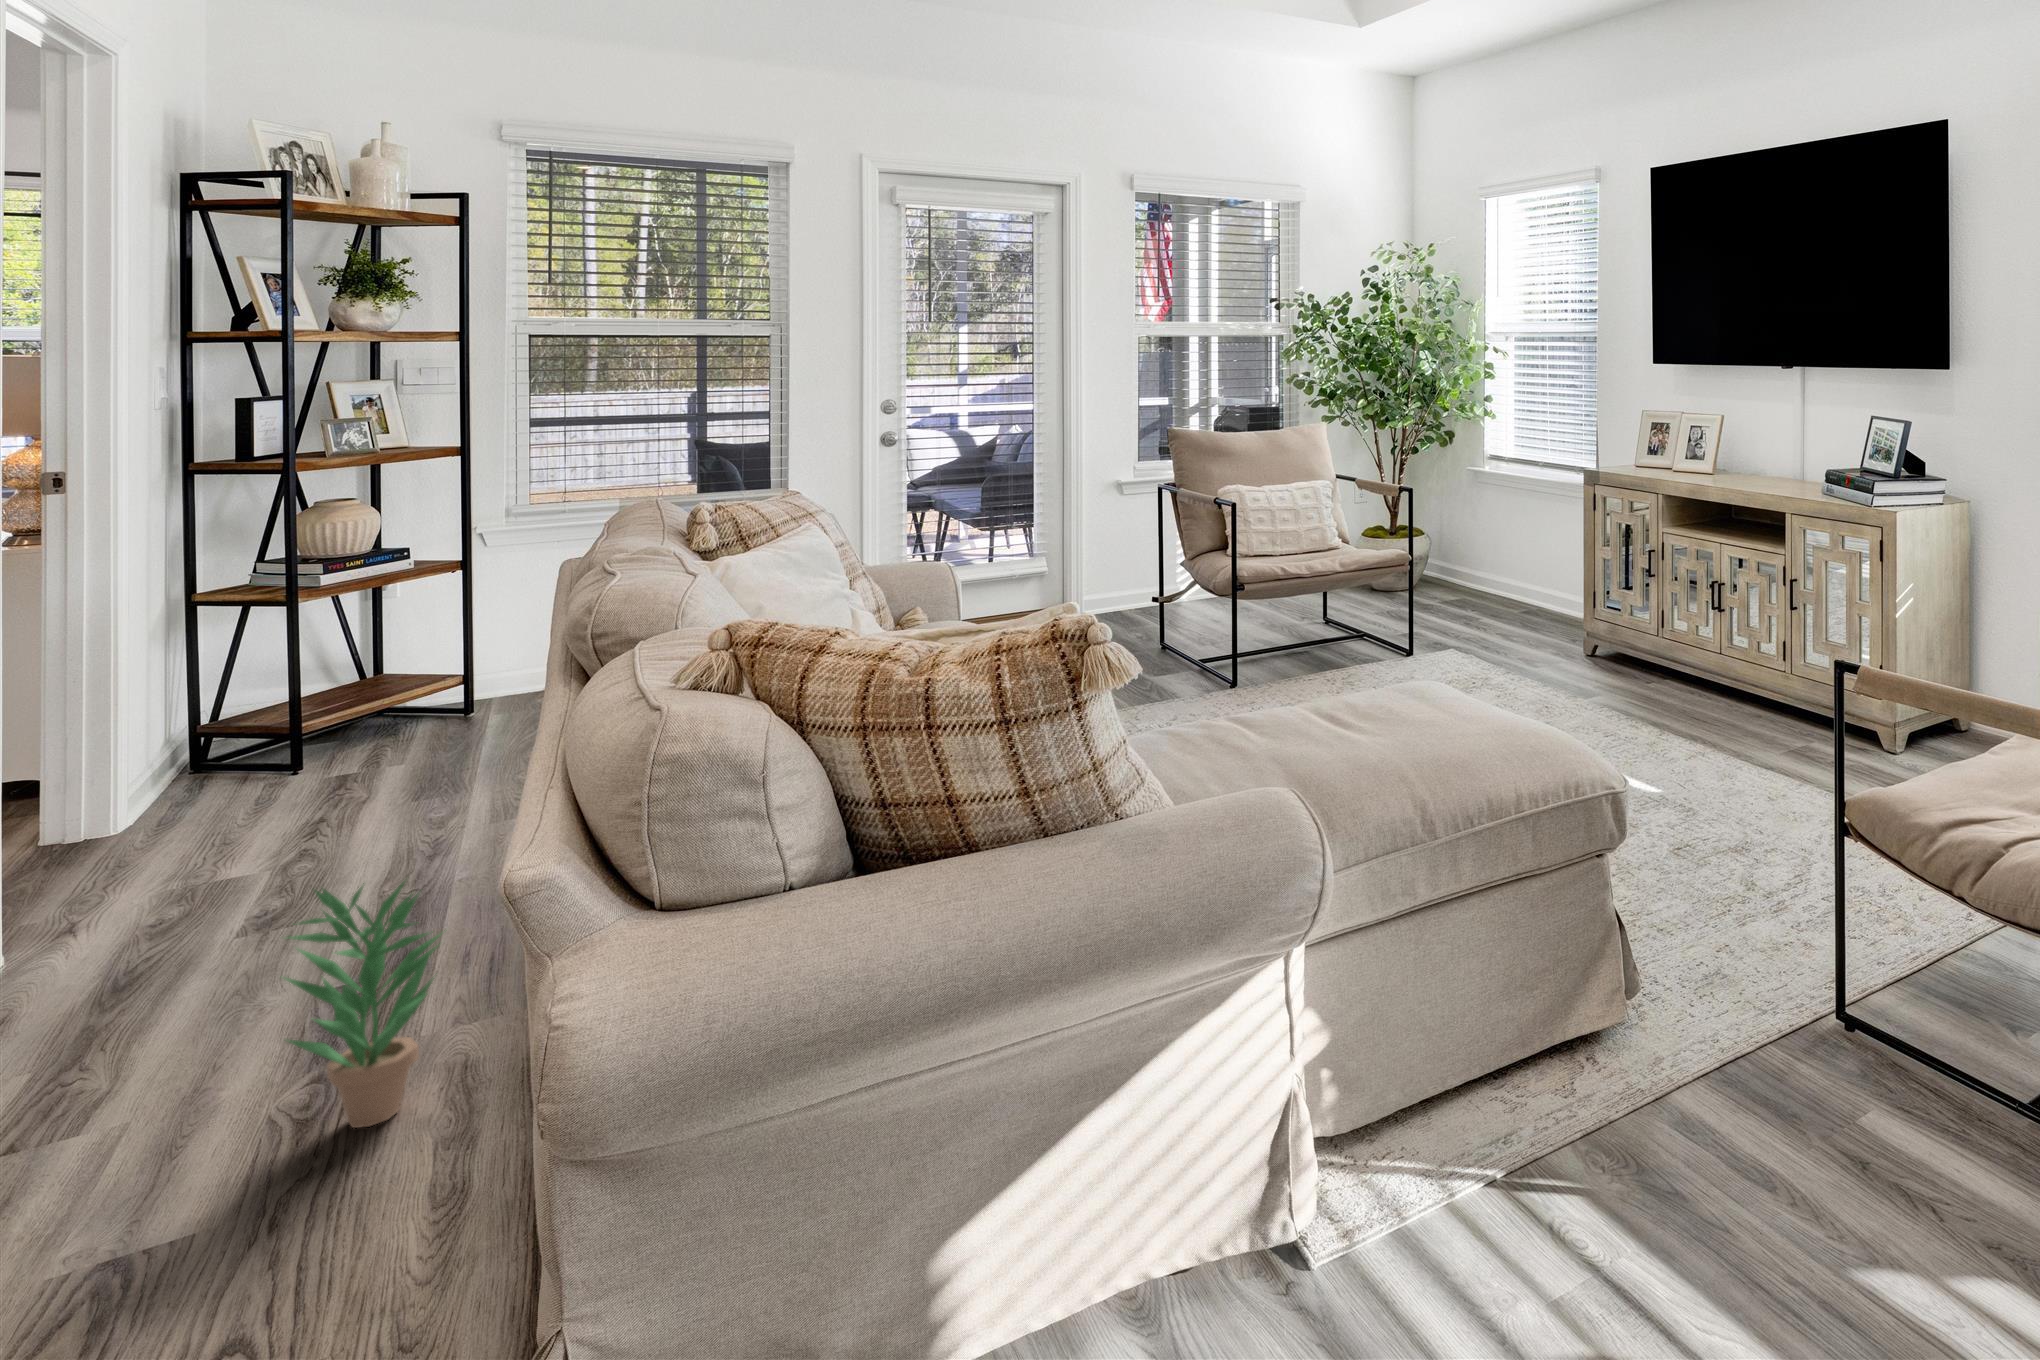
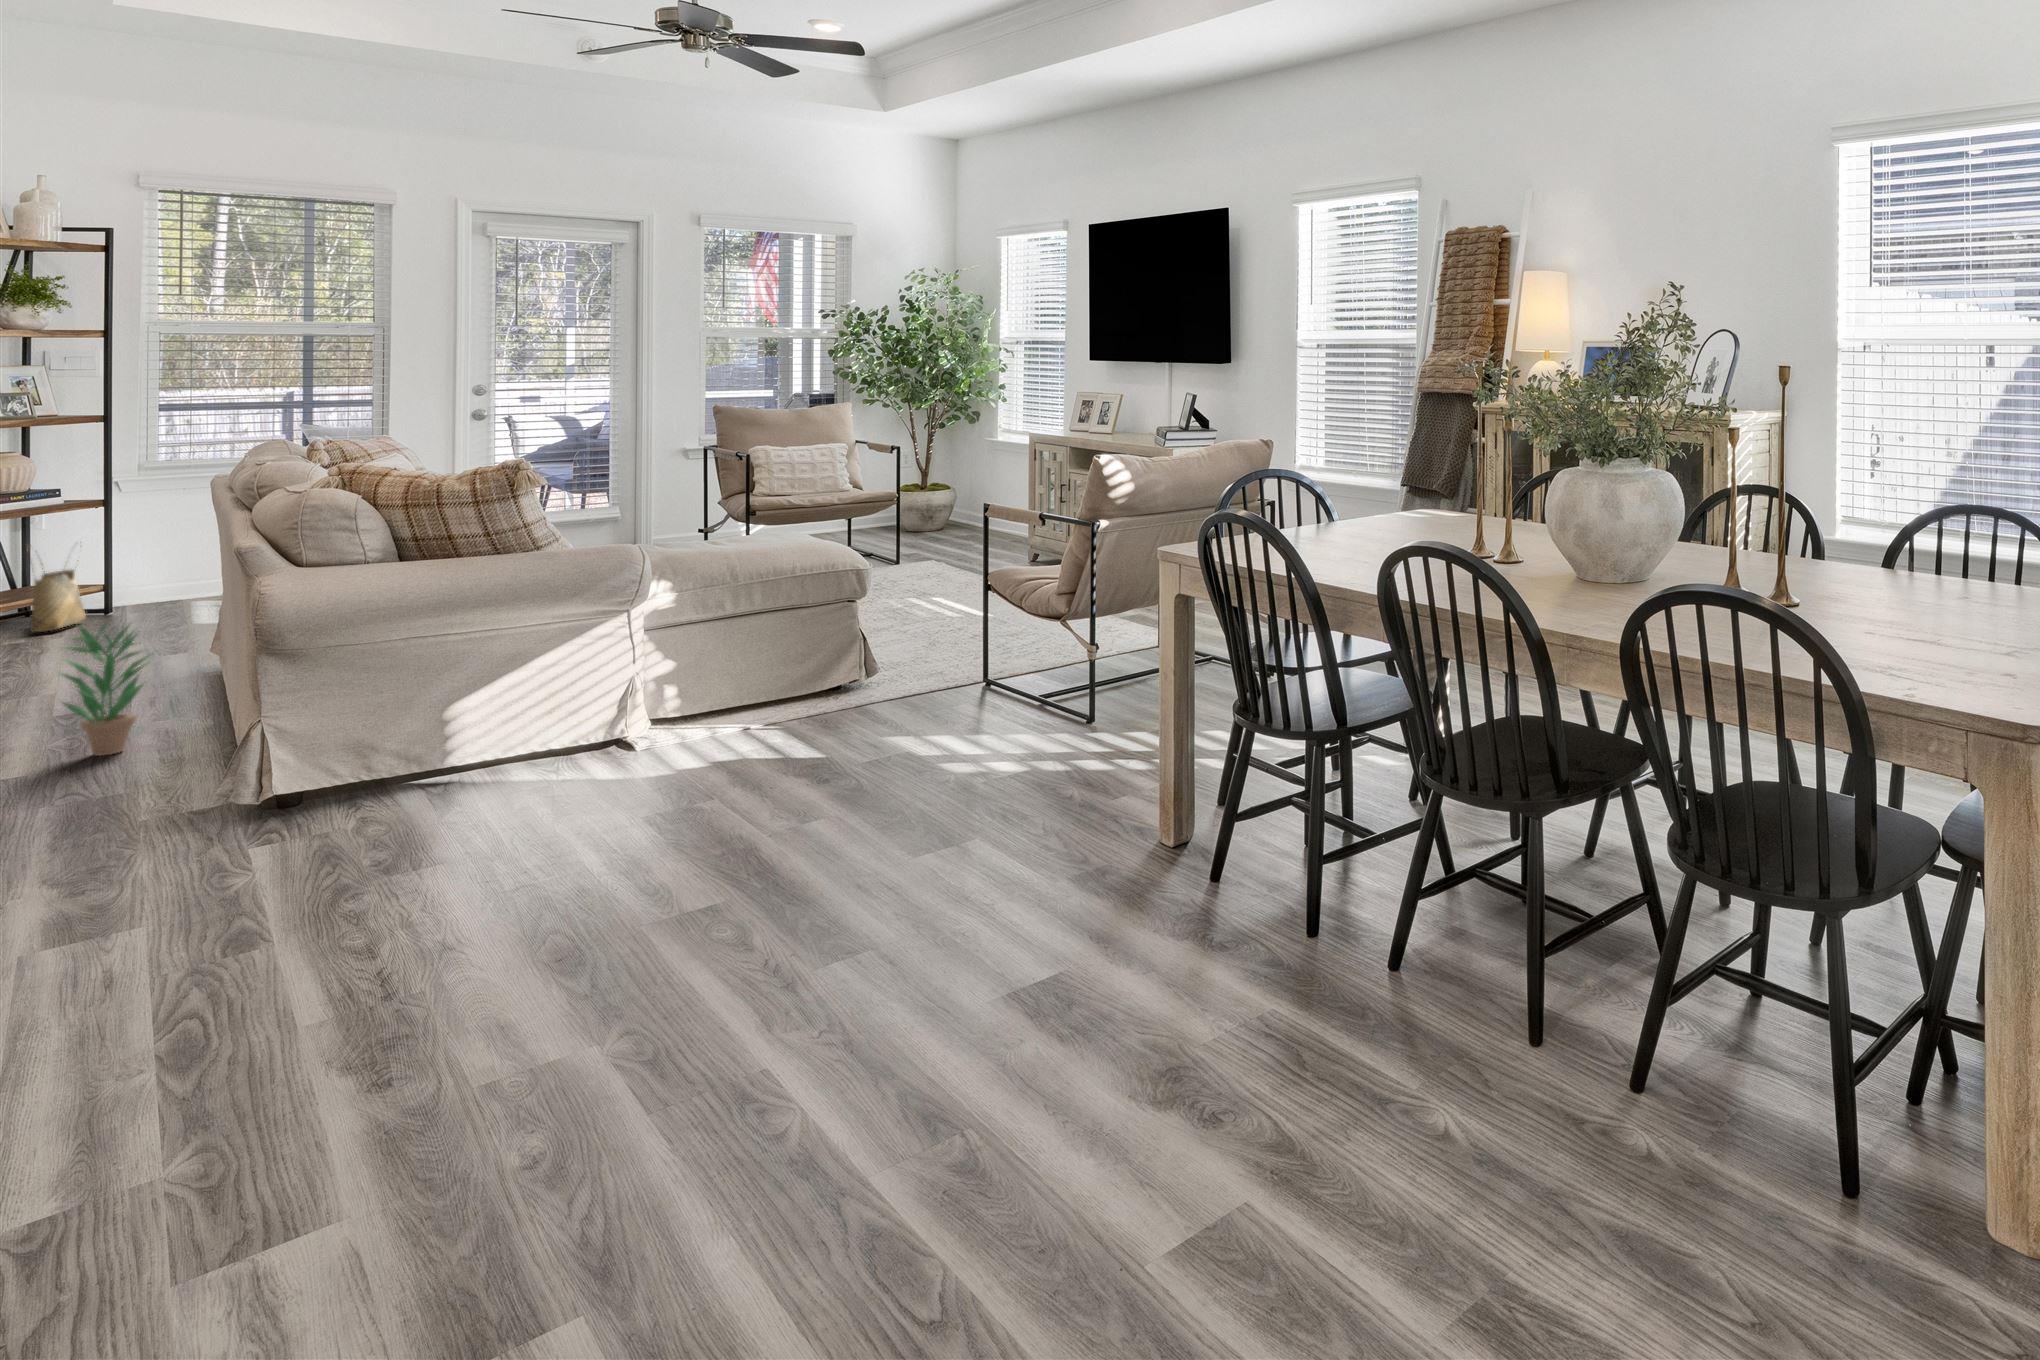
woven basket: none [361,624,435,754] -> present [27,542,86,632]

